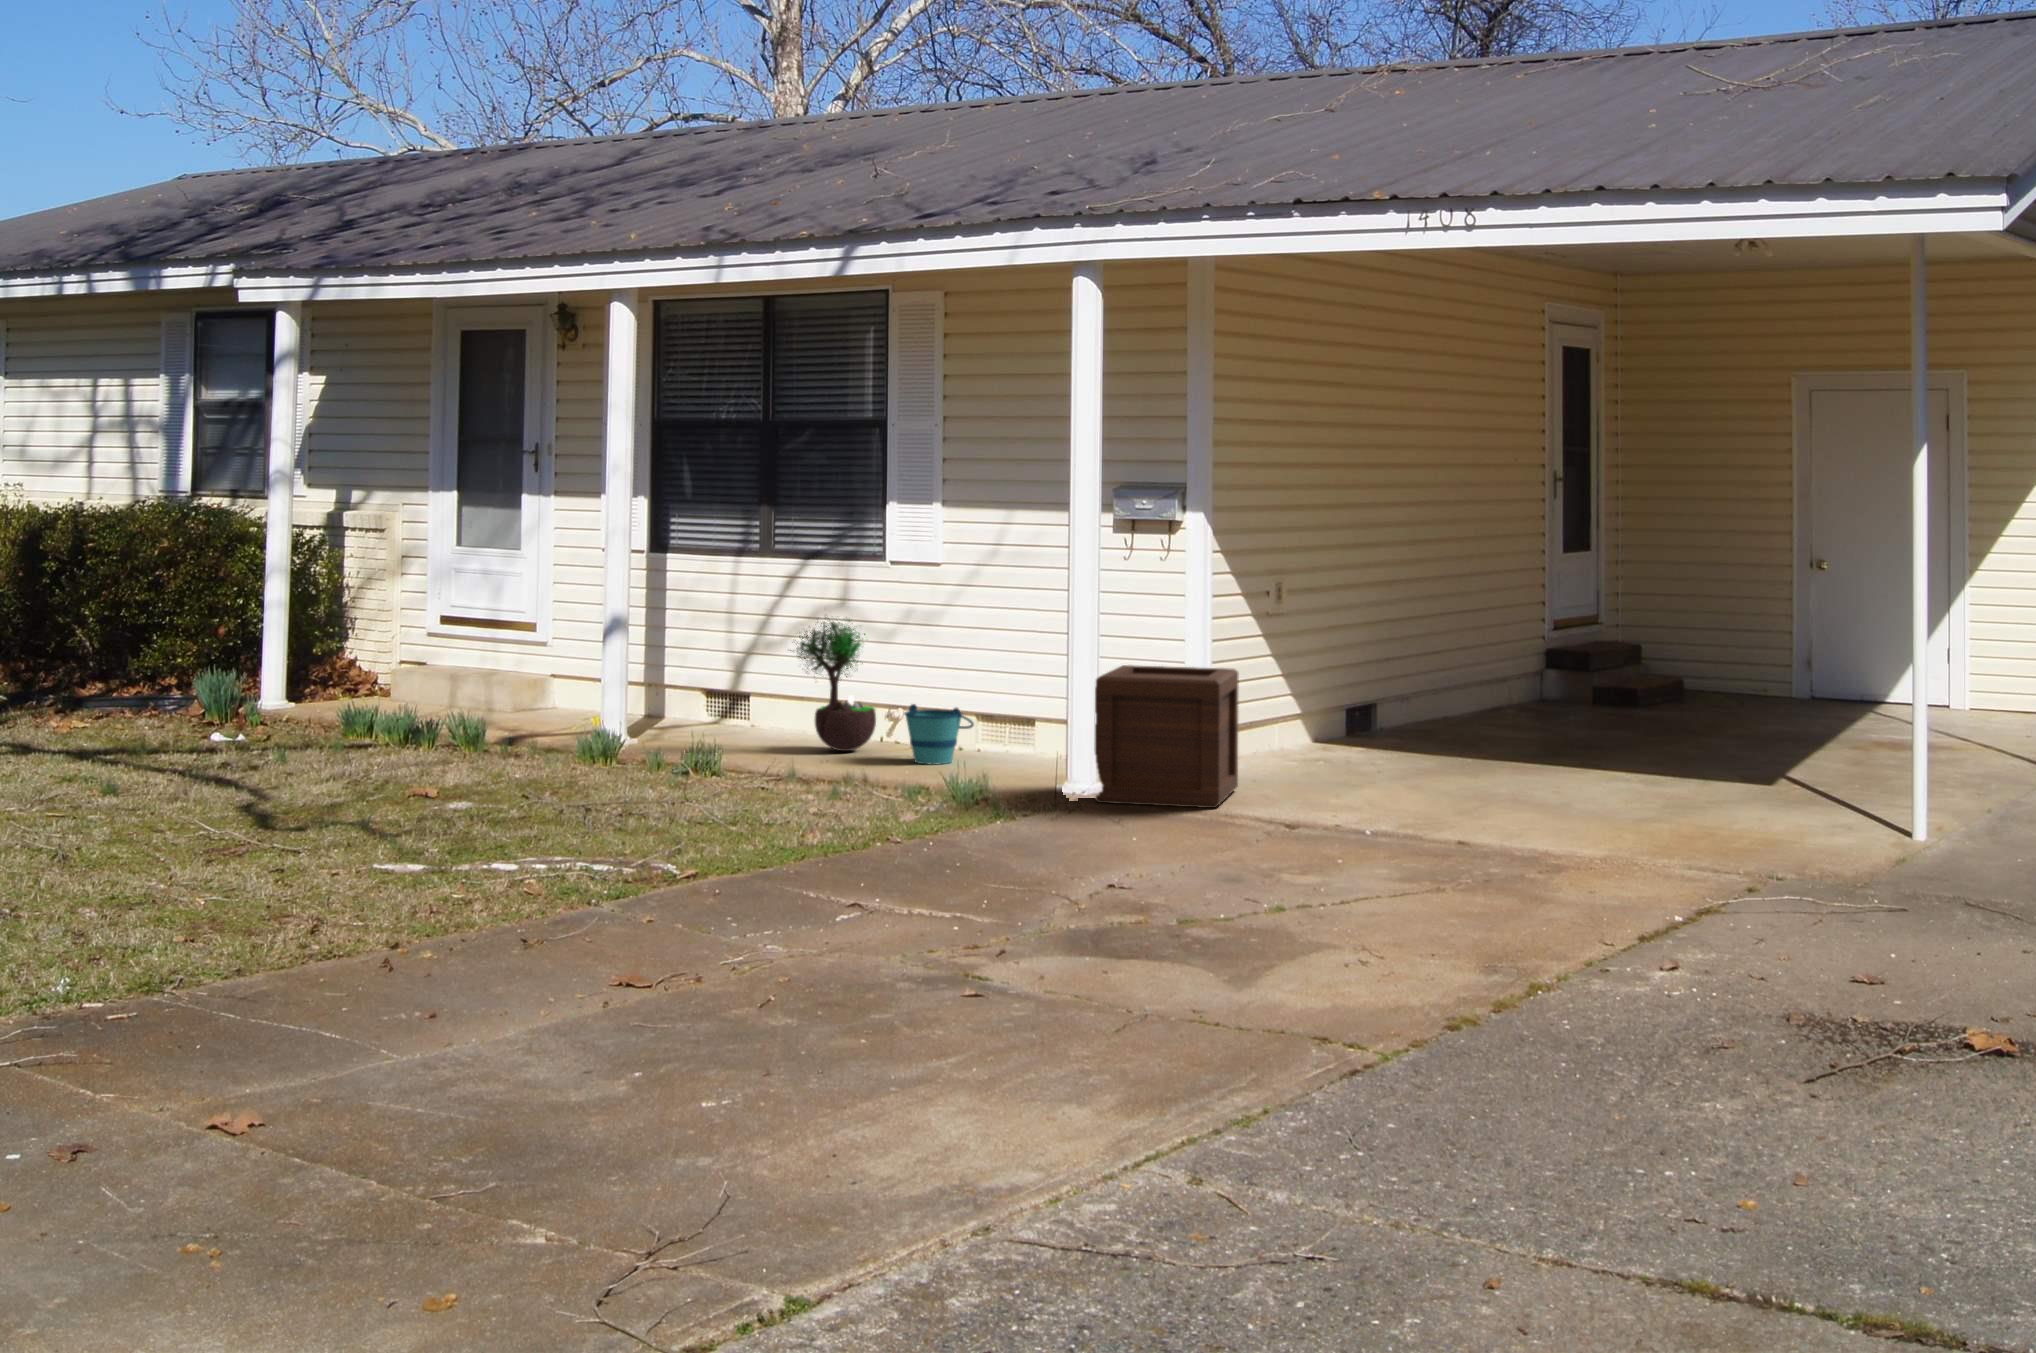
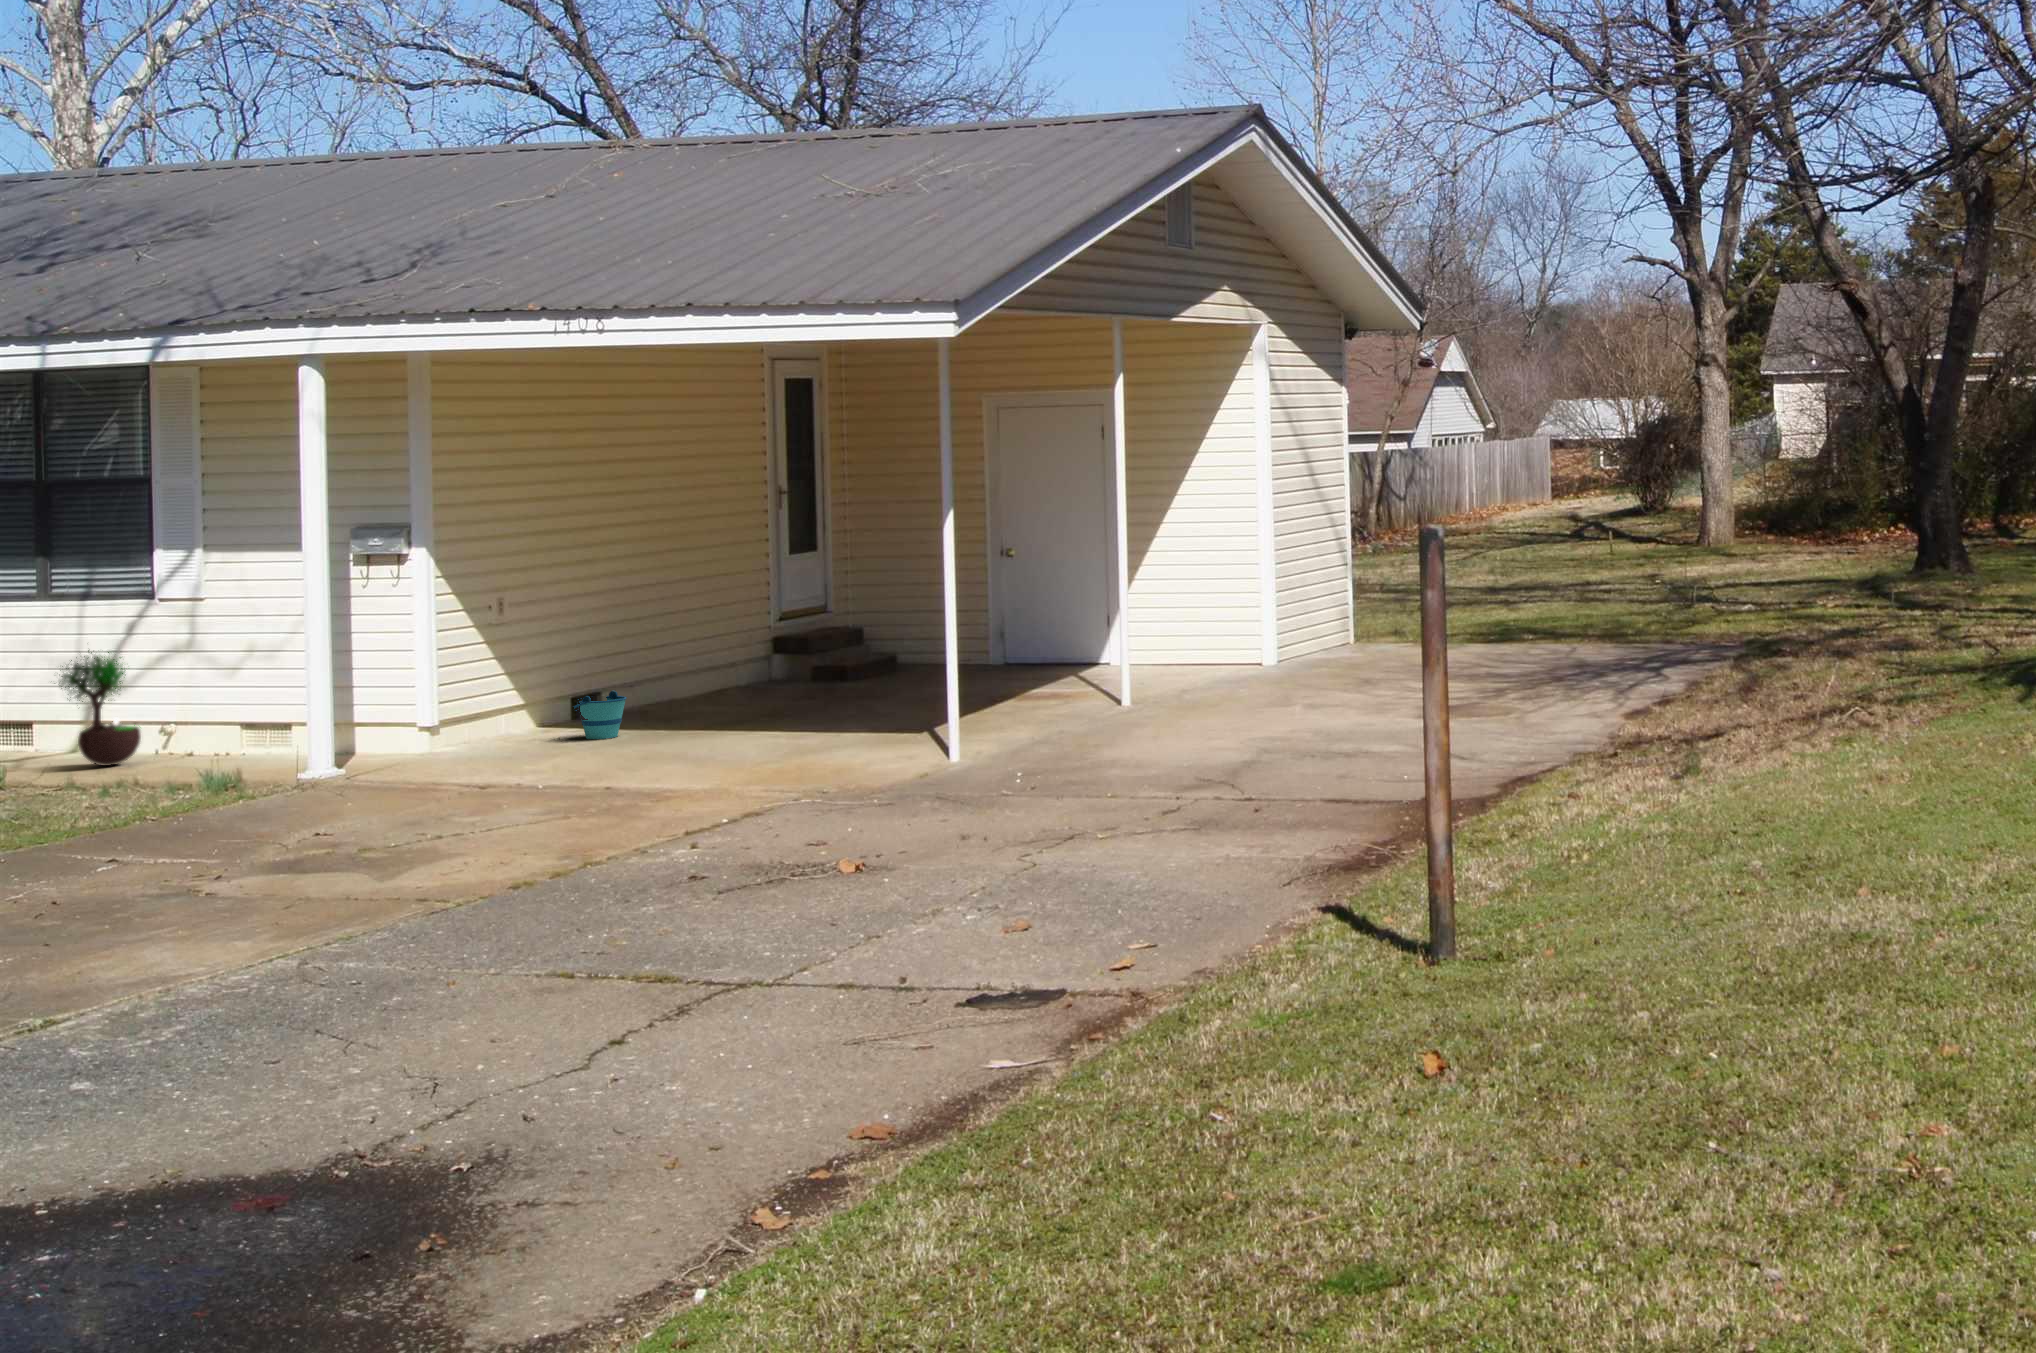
wooden crate: present [1094,665,1239,808] -> none [321,670,458,784]
bucket: present [905,704,974,765] -> present [574,690,626,739]

